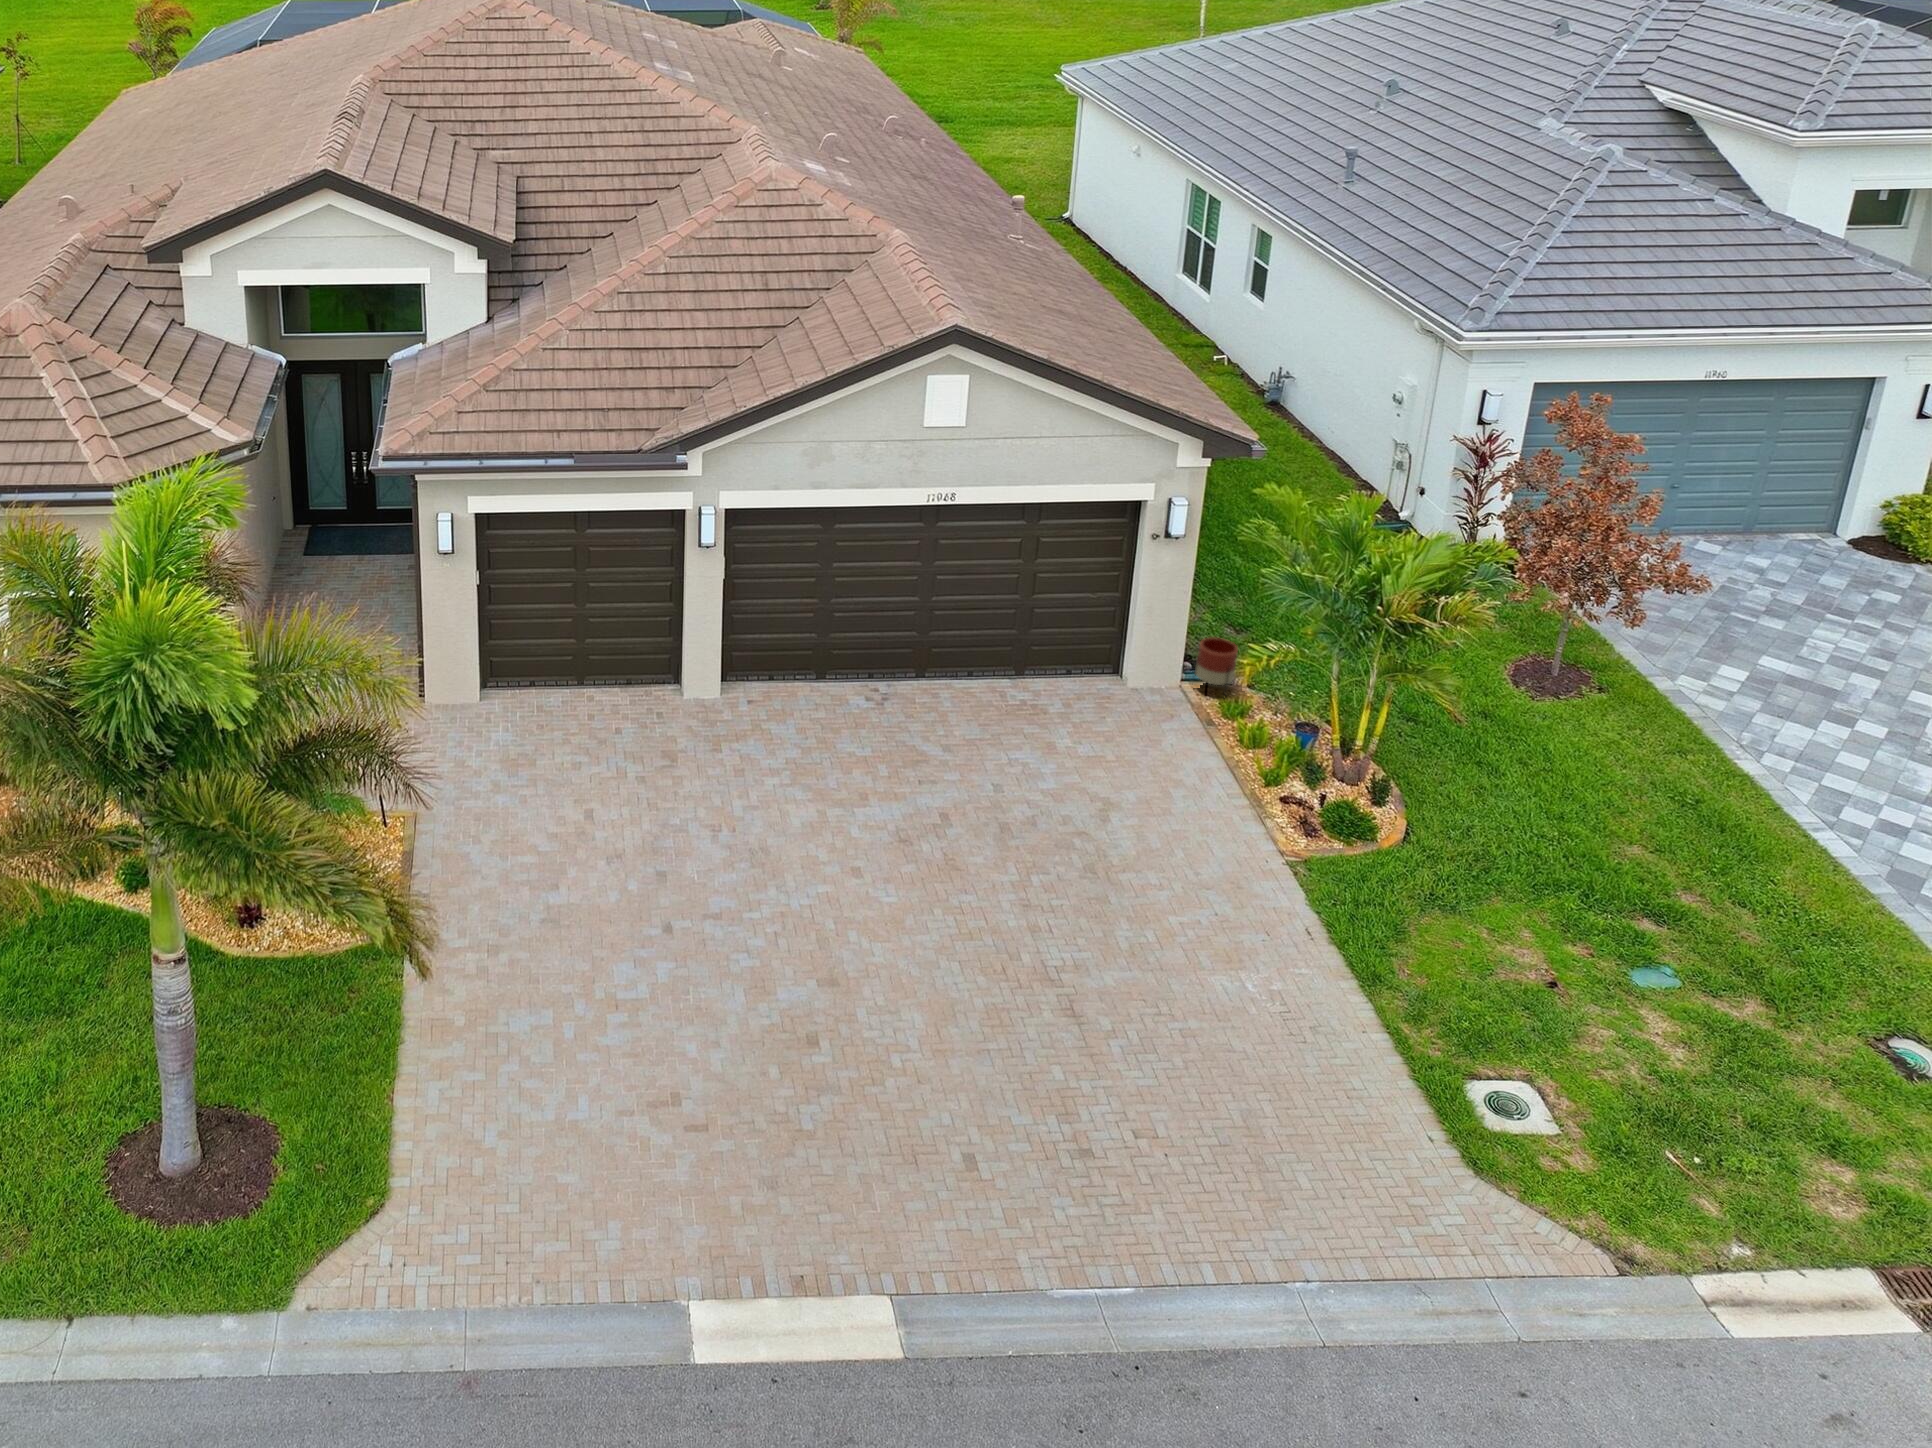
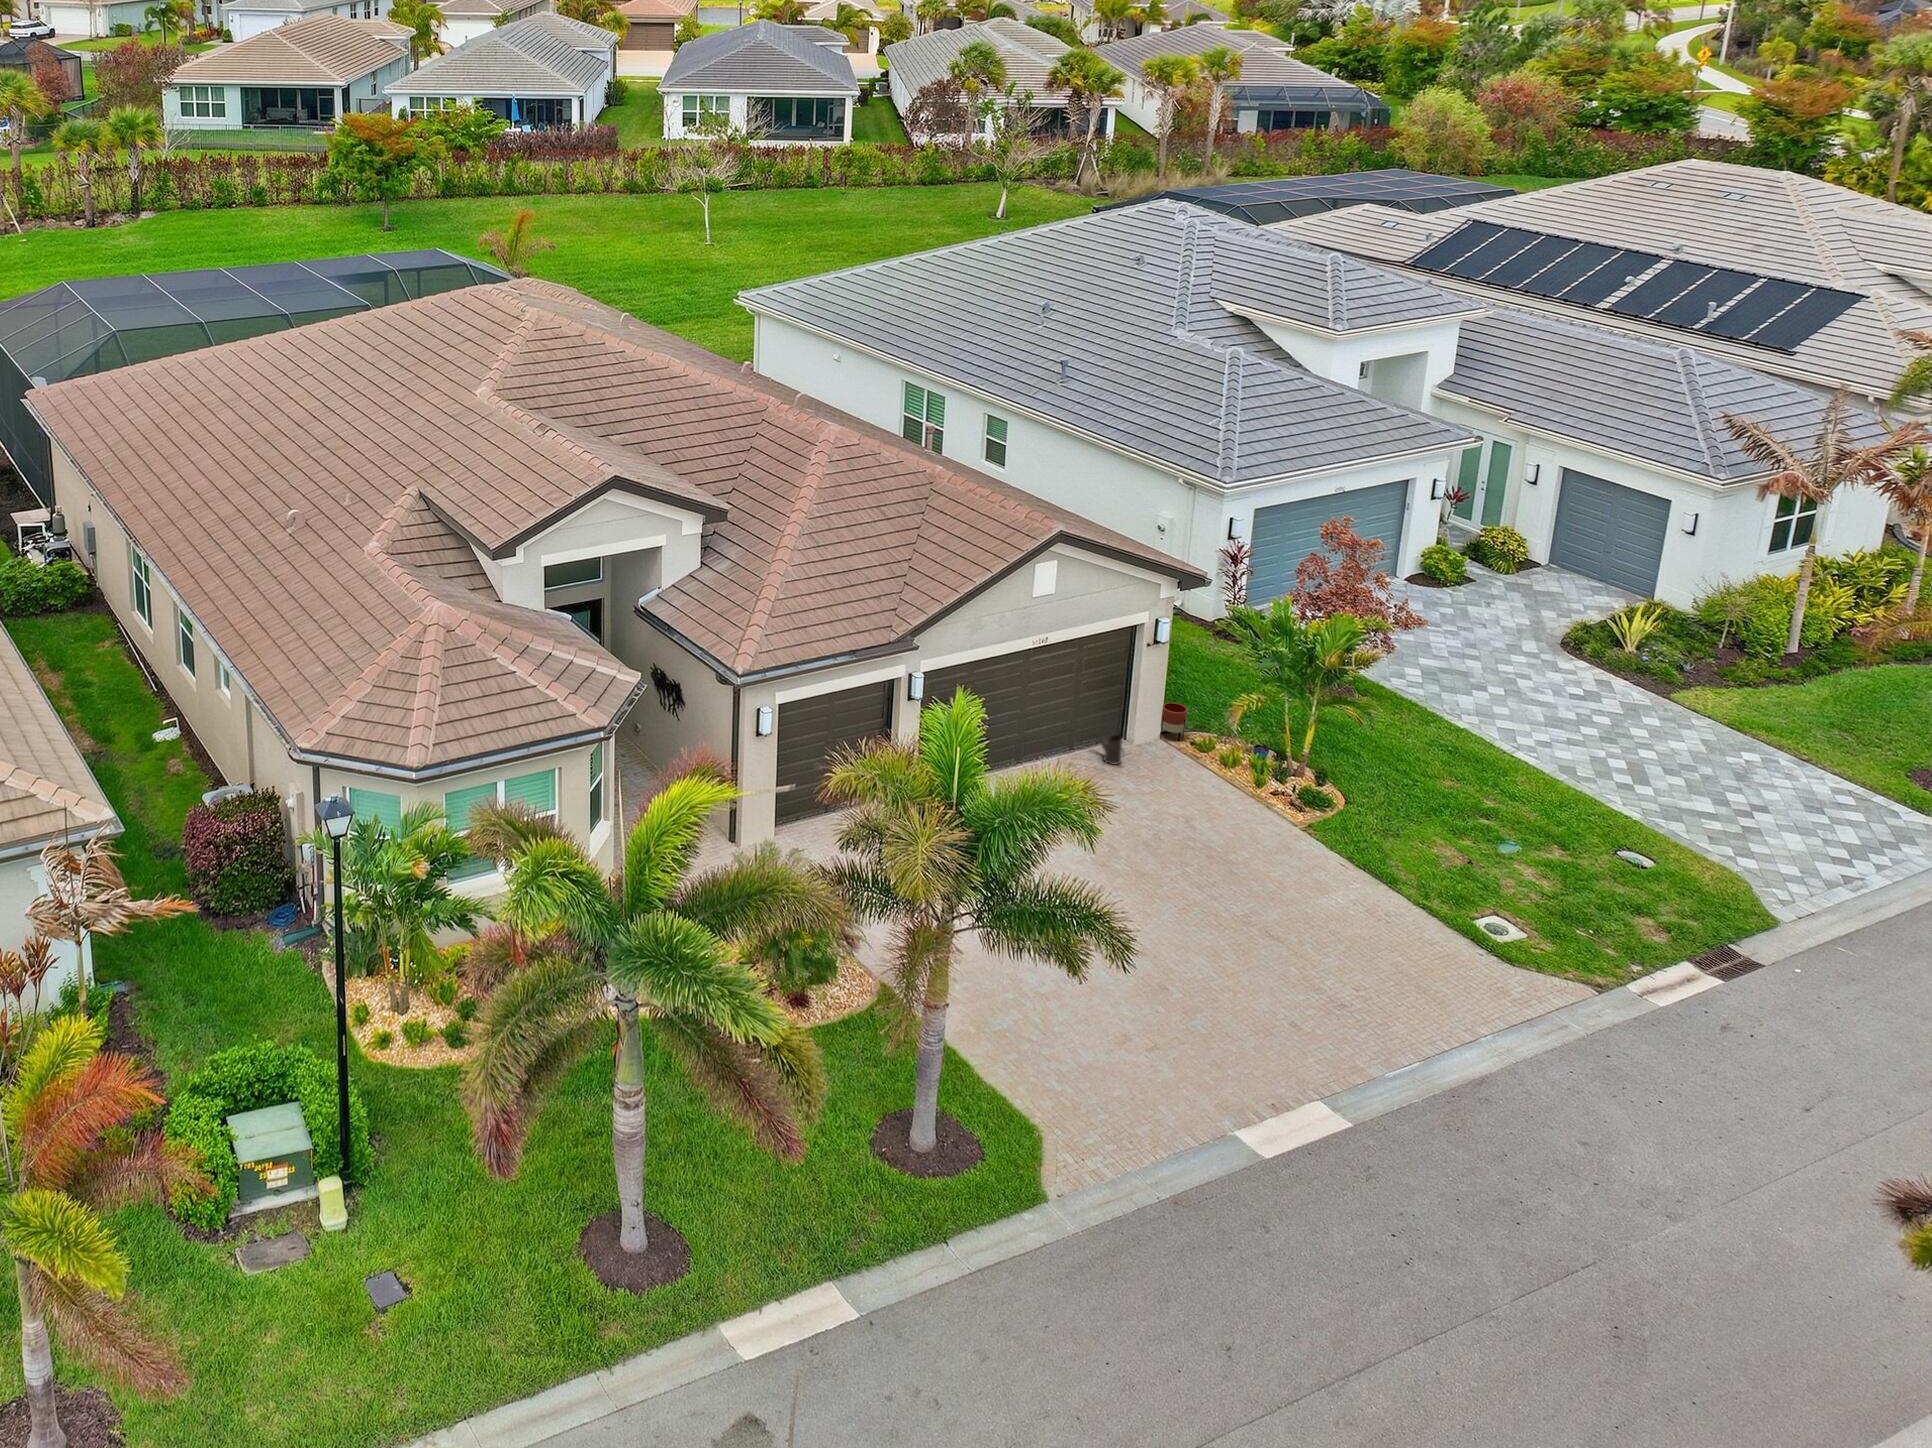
watering can: none [1068,644,1098,710] -> present [1095,725,1123,764]

